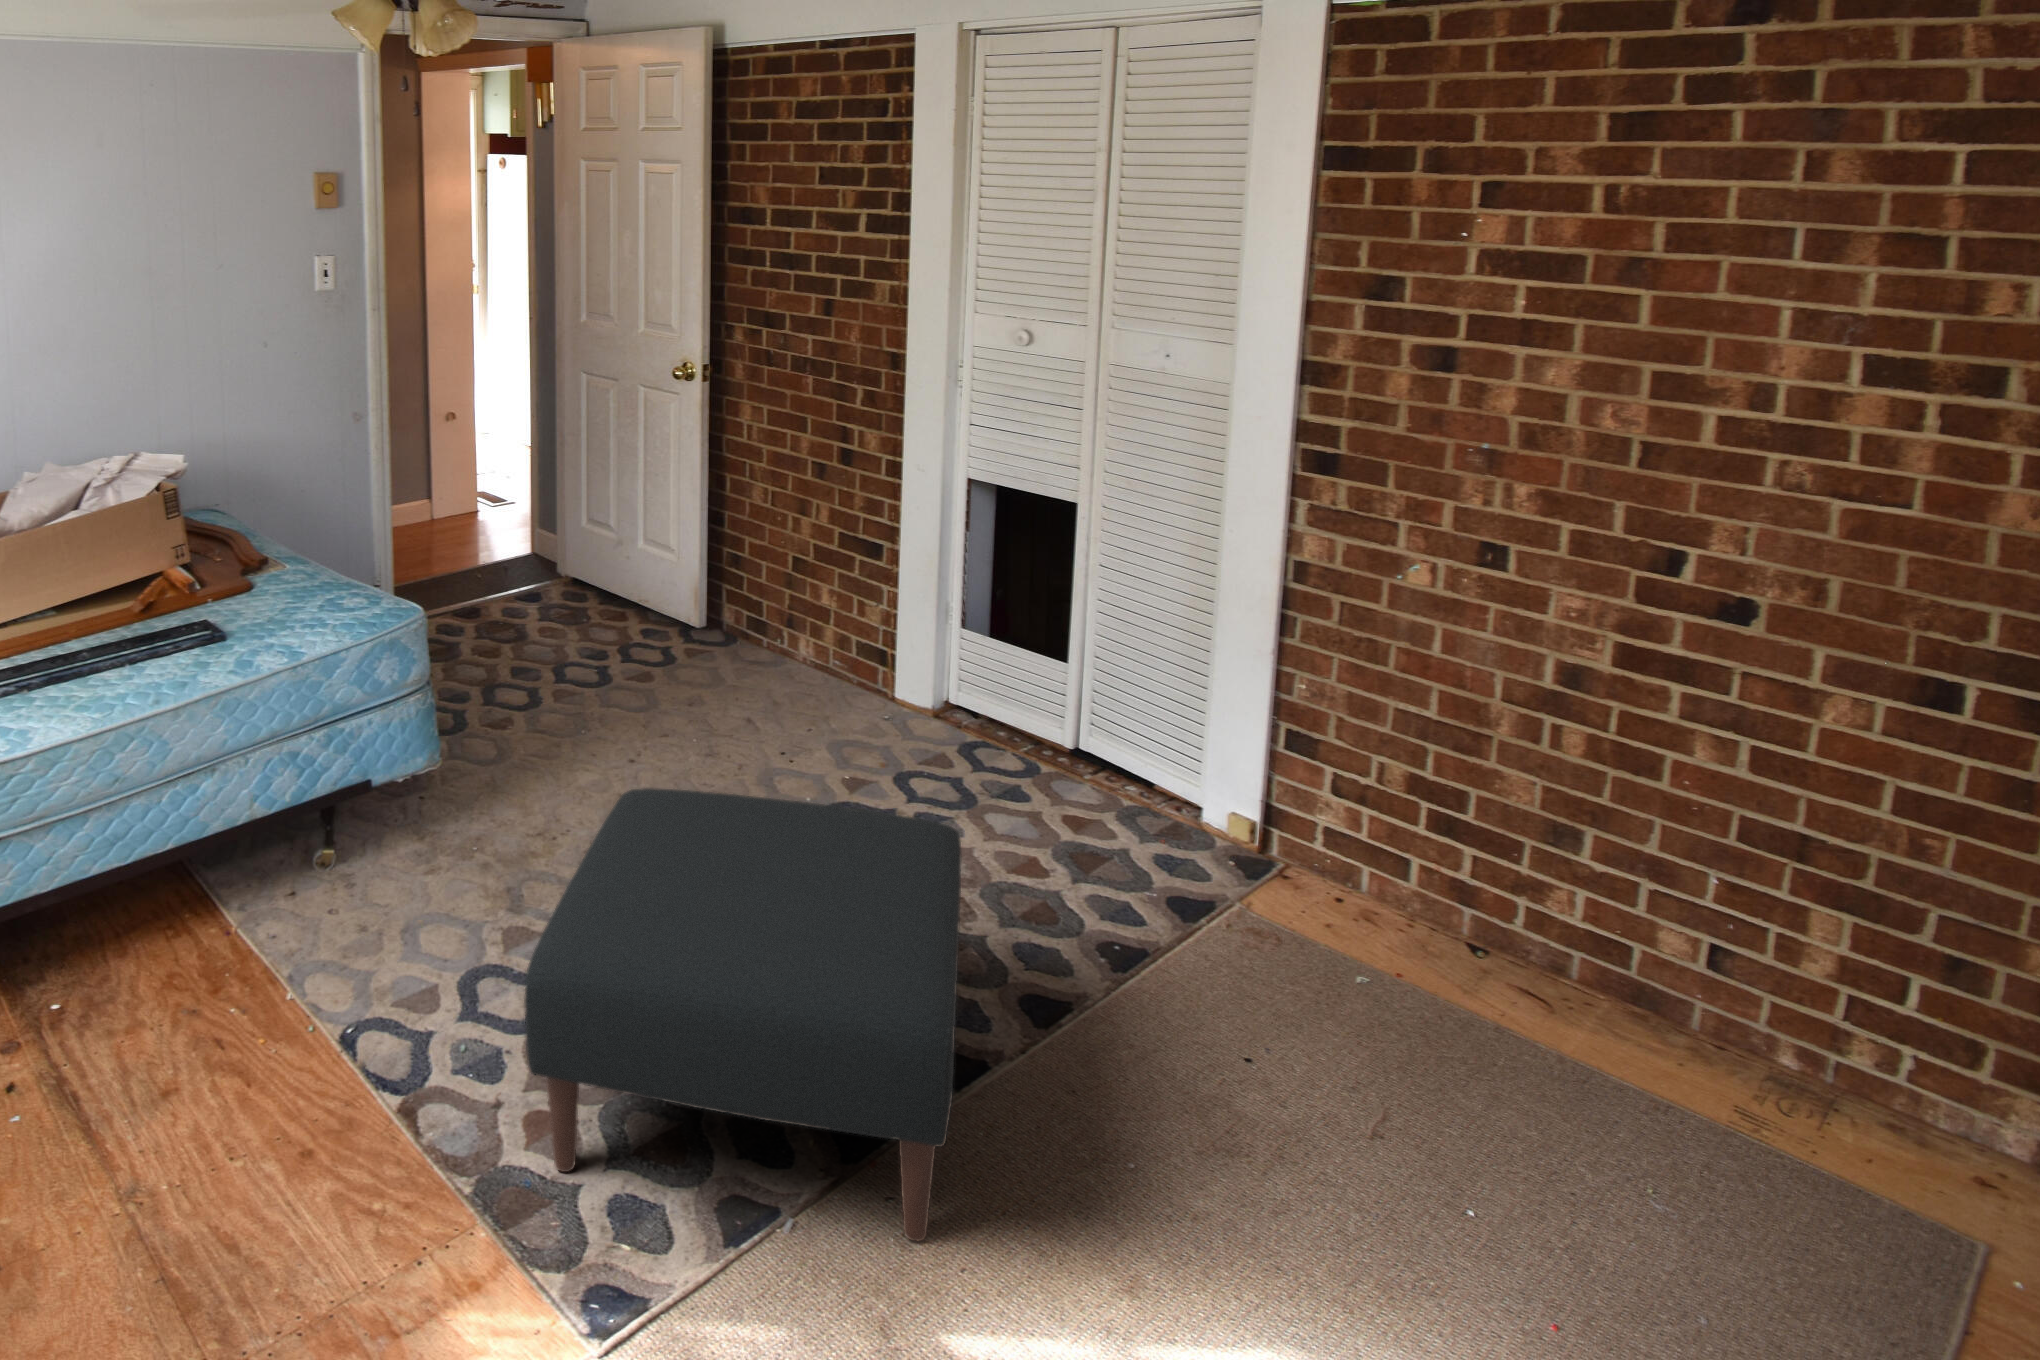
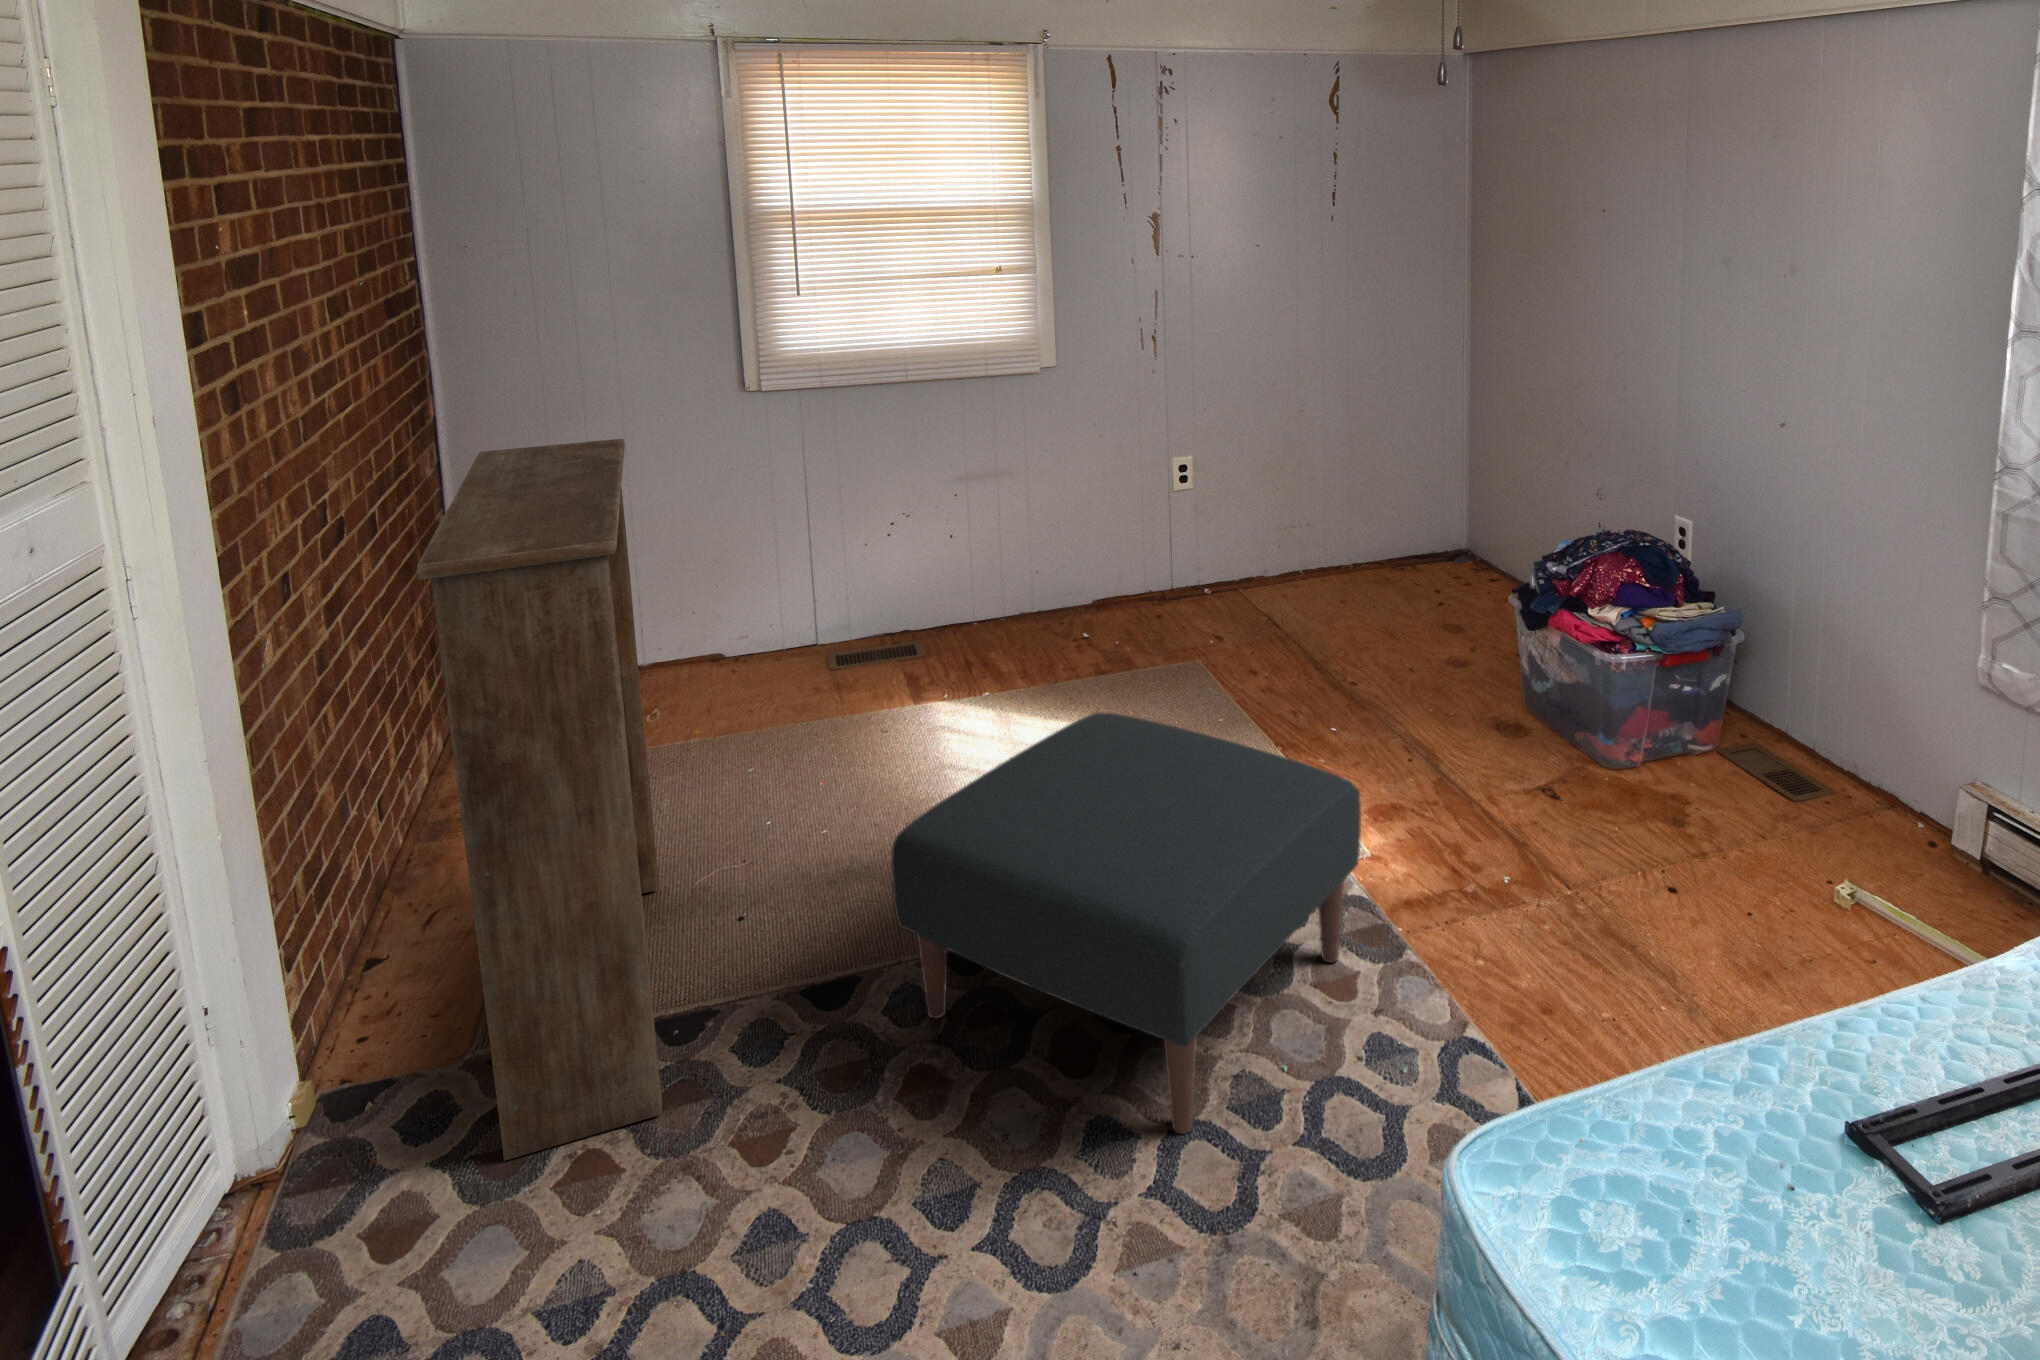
bookshelf: none [1039,429,1540,1087] -> present [417,439,663,1161]

